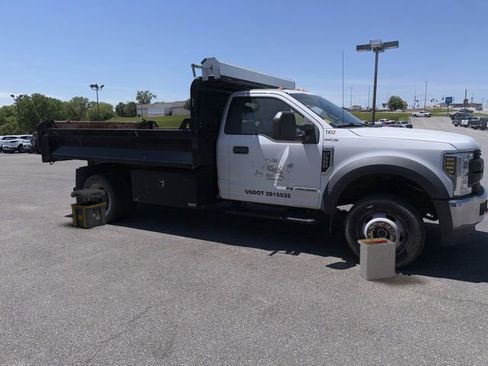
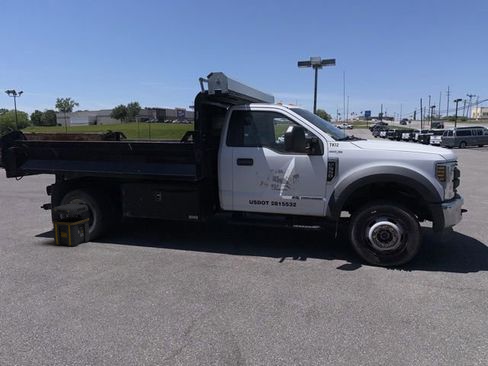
storage bin: present [358,231,396,280] -> none [366,233,399,277]

